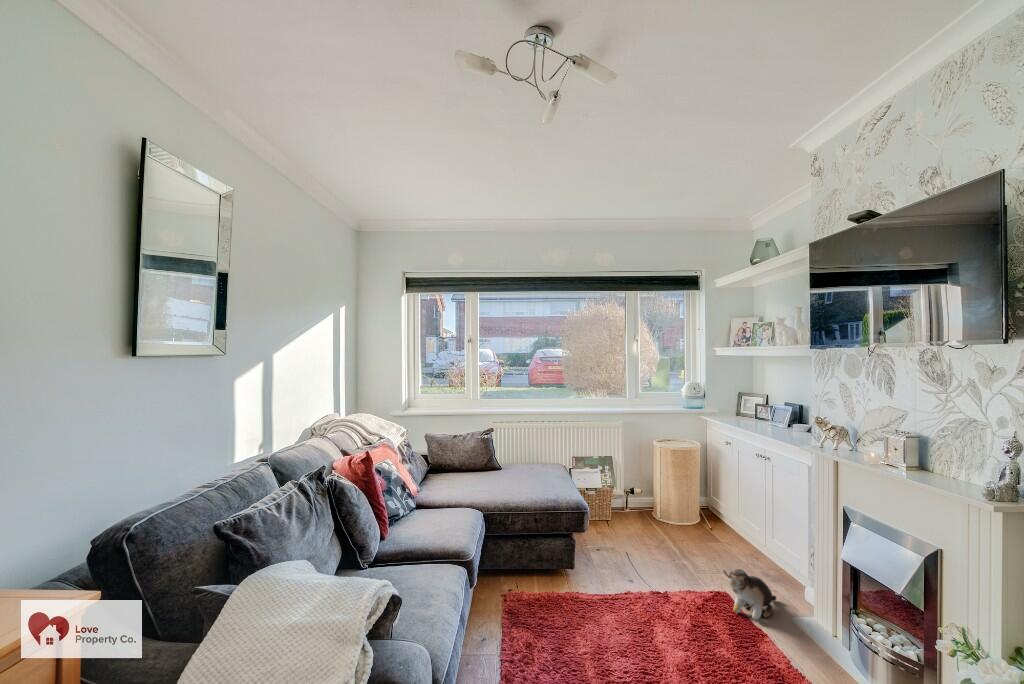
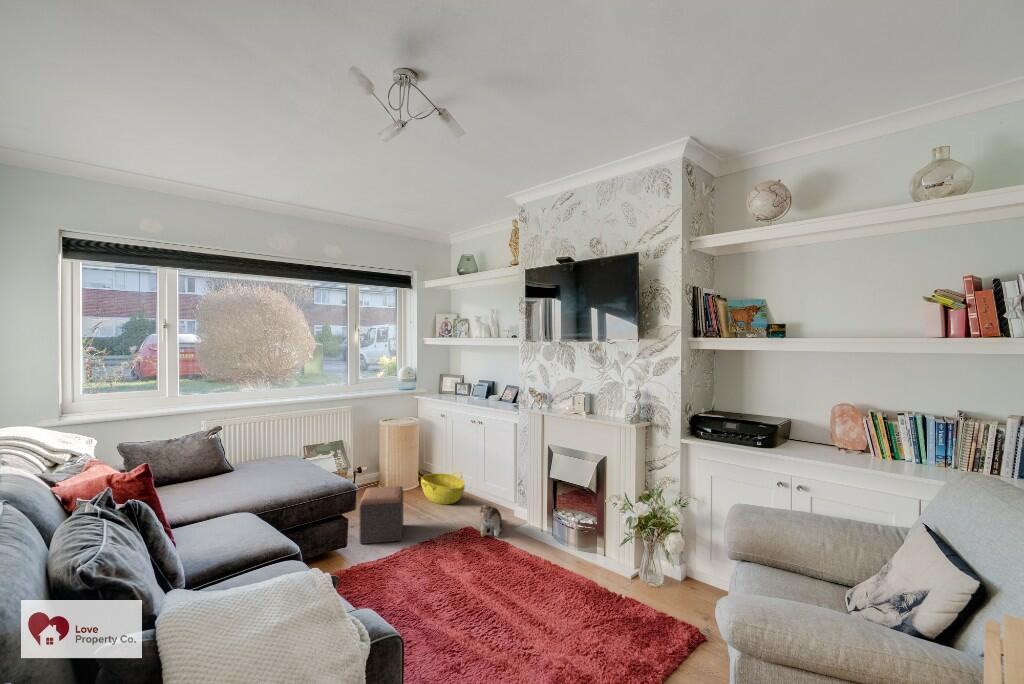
footstool: none [592,510,649,579] -> present [359,486,403,544]
basket: none [687,515,745,559] -> present [421,471,465,504]

